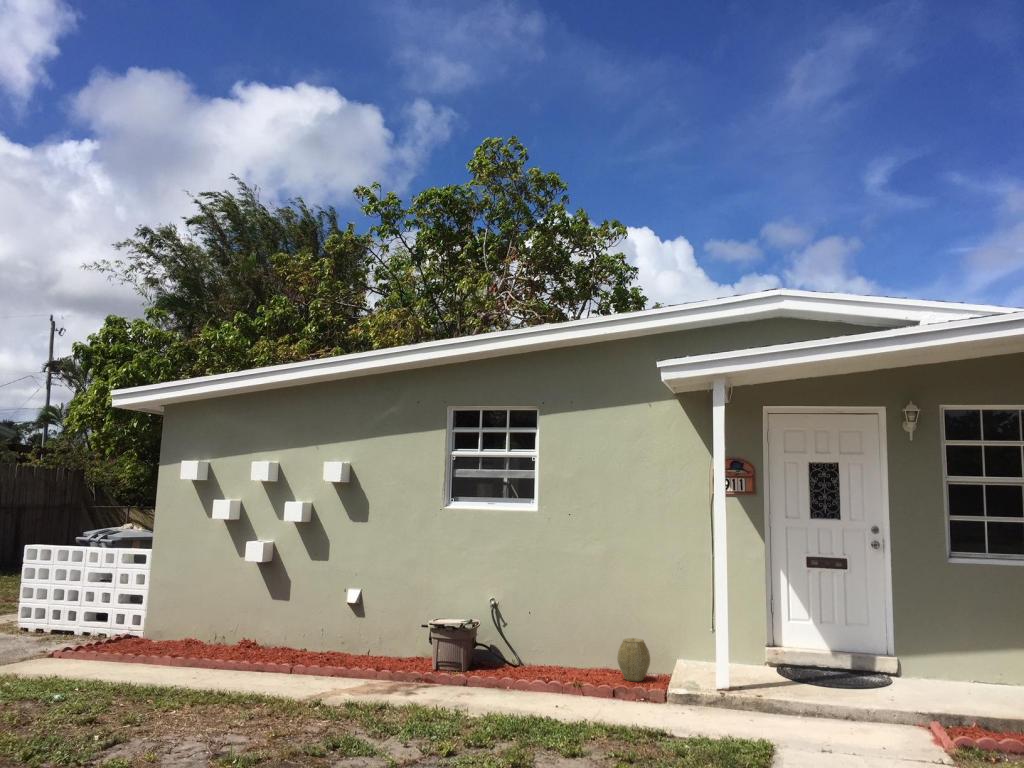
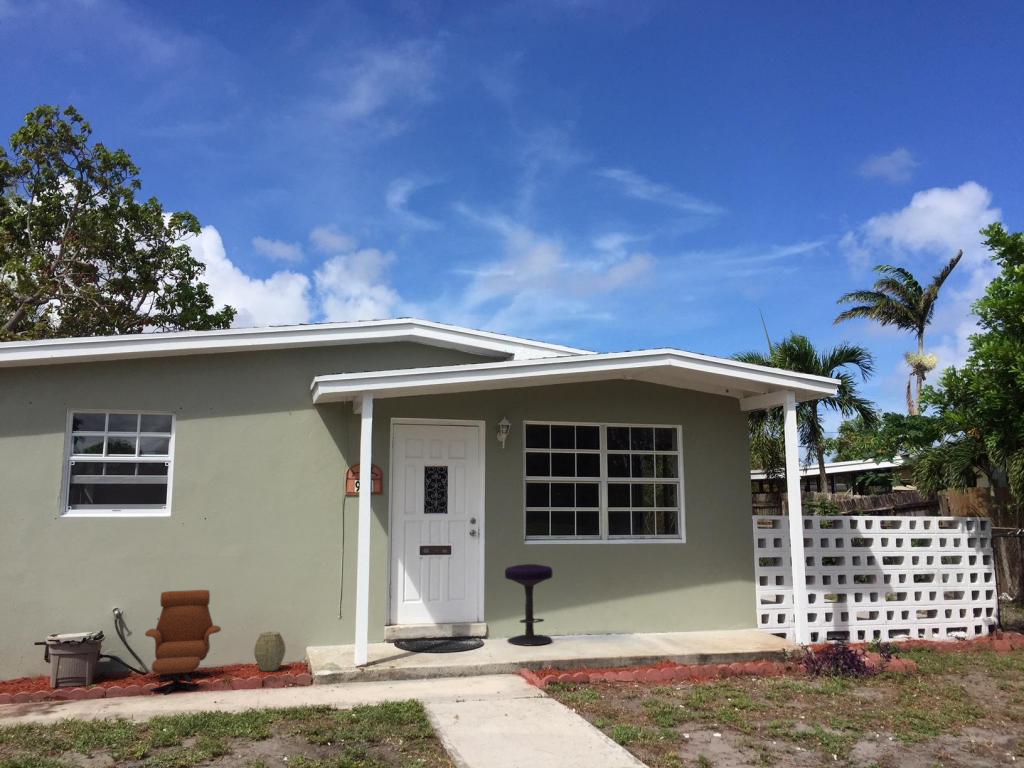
lounge chair: none [508,586,583,692] -> present [145,590,221,695]
stool: none [916,587,990,694] -> present [505,564,553,645]

